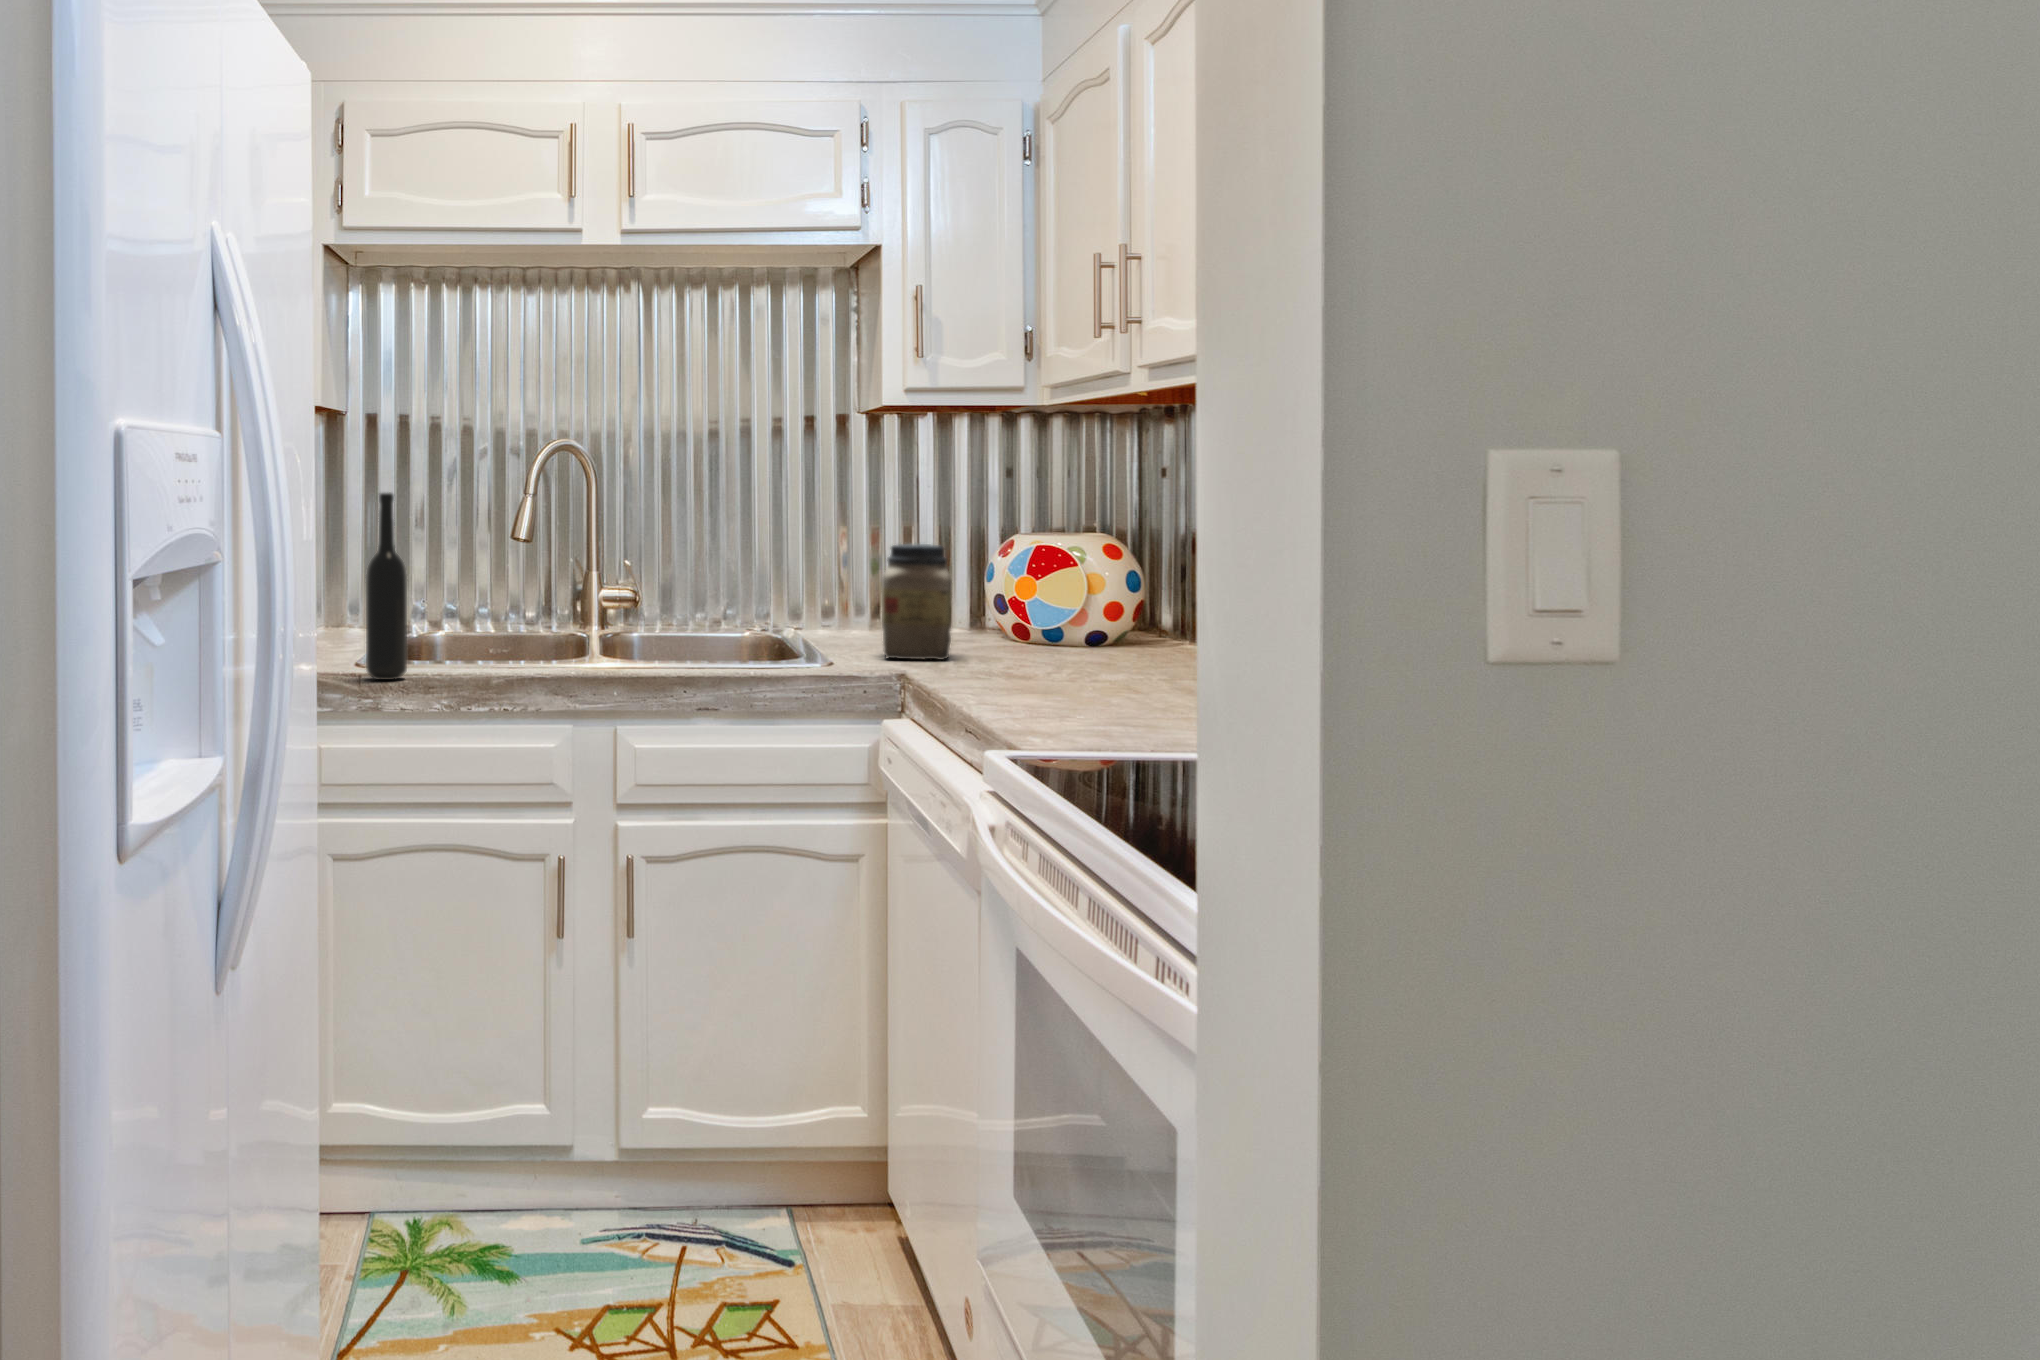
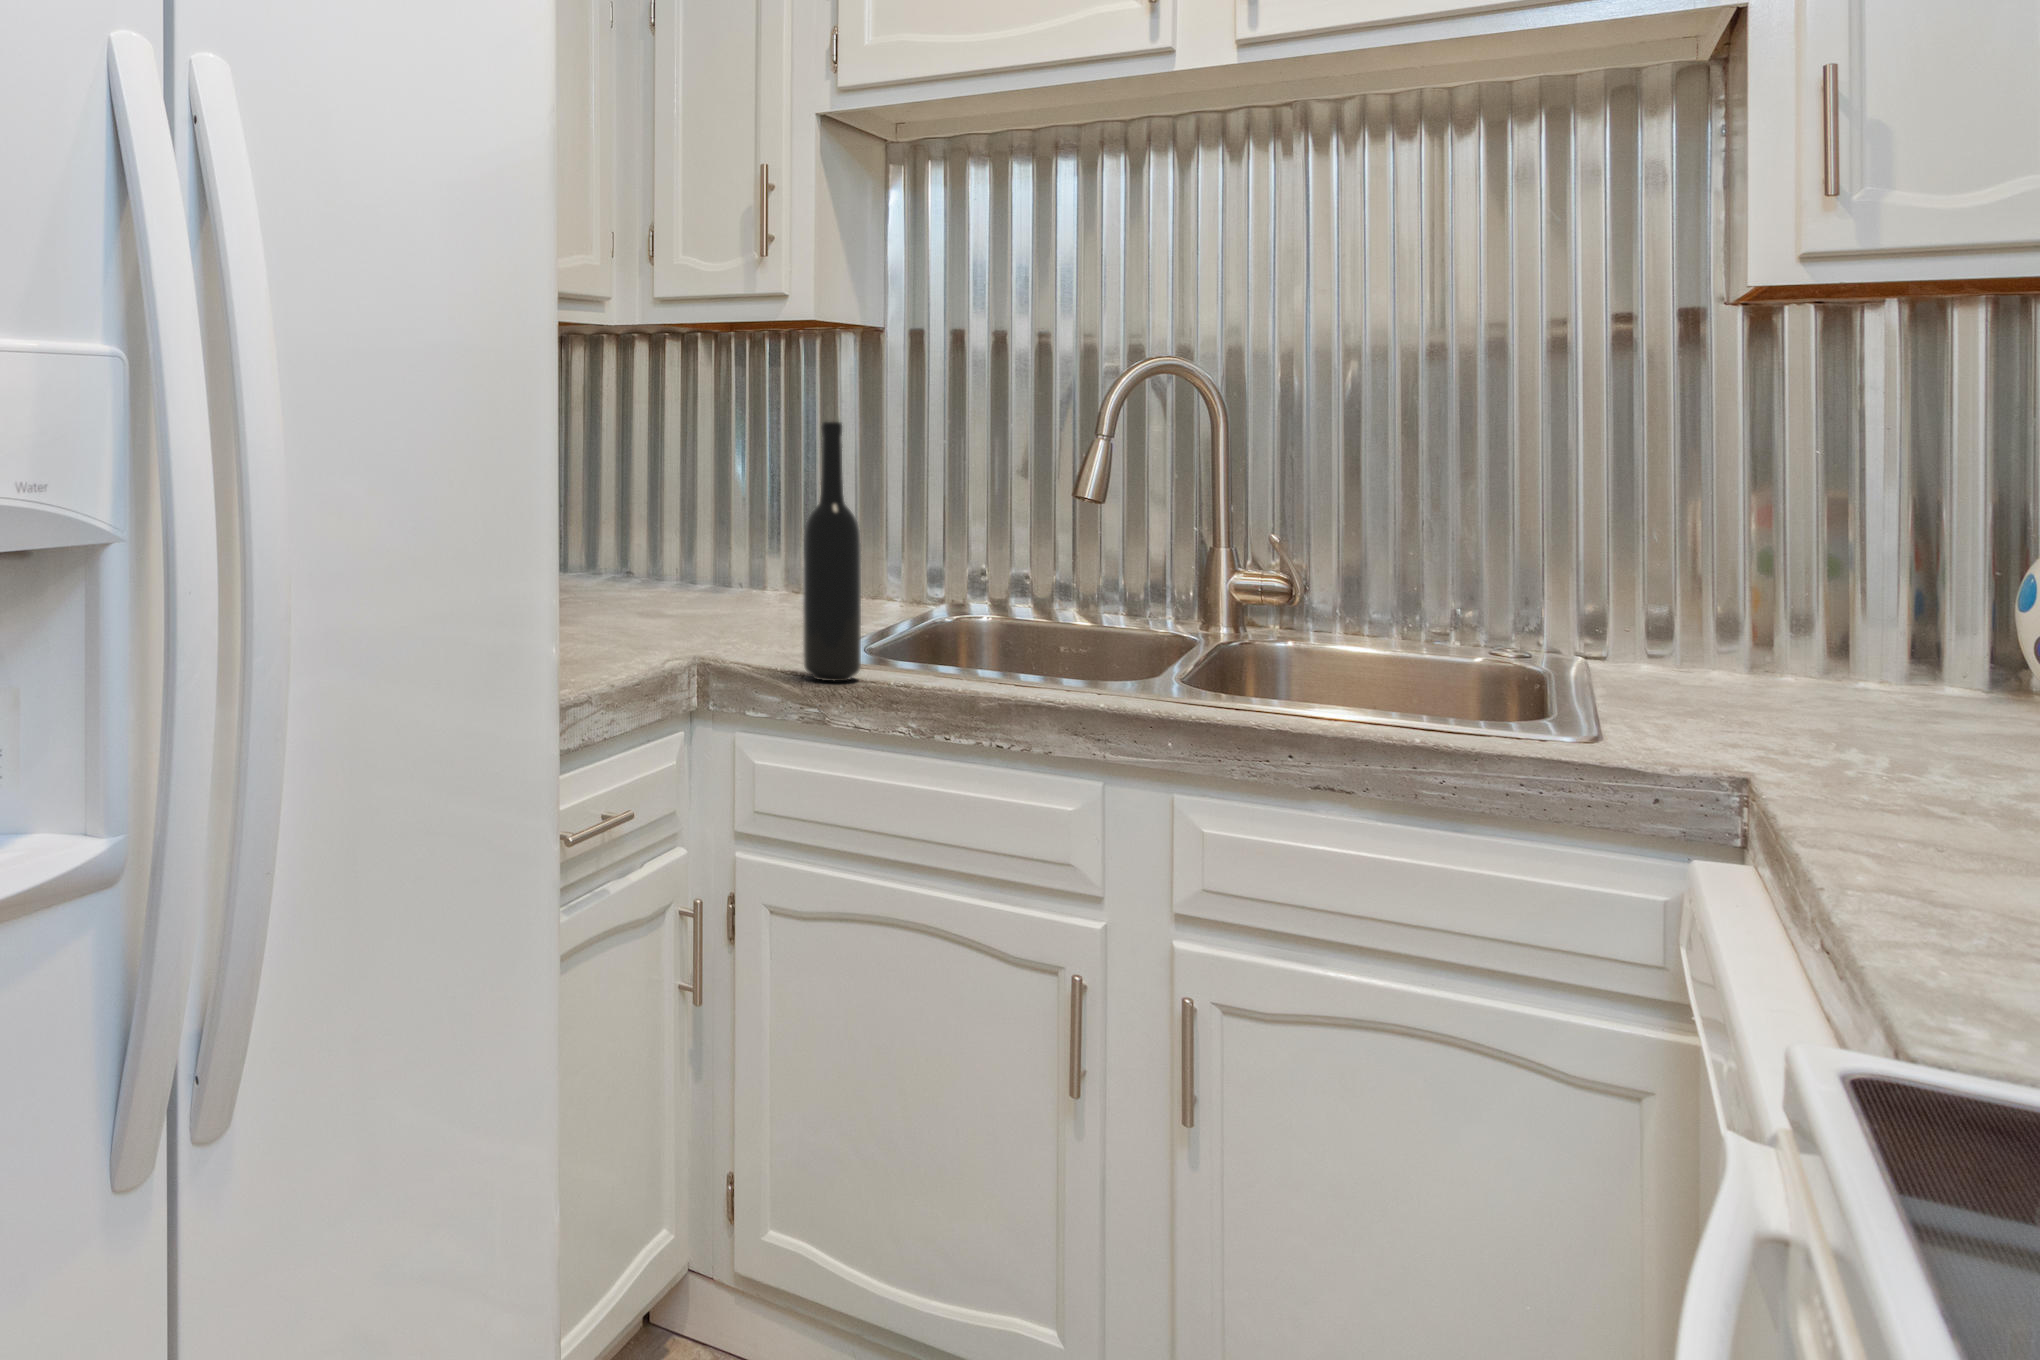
jar: present [882,543,952,660] -> none [1735,534,1903,759]

